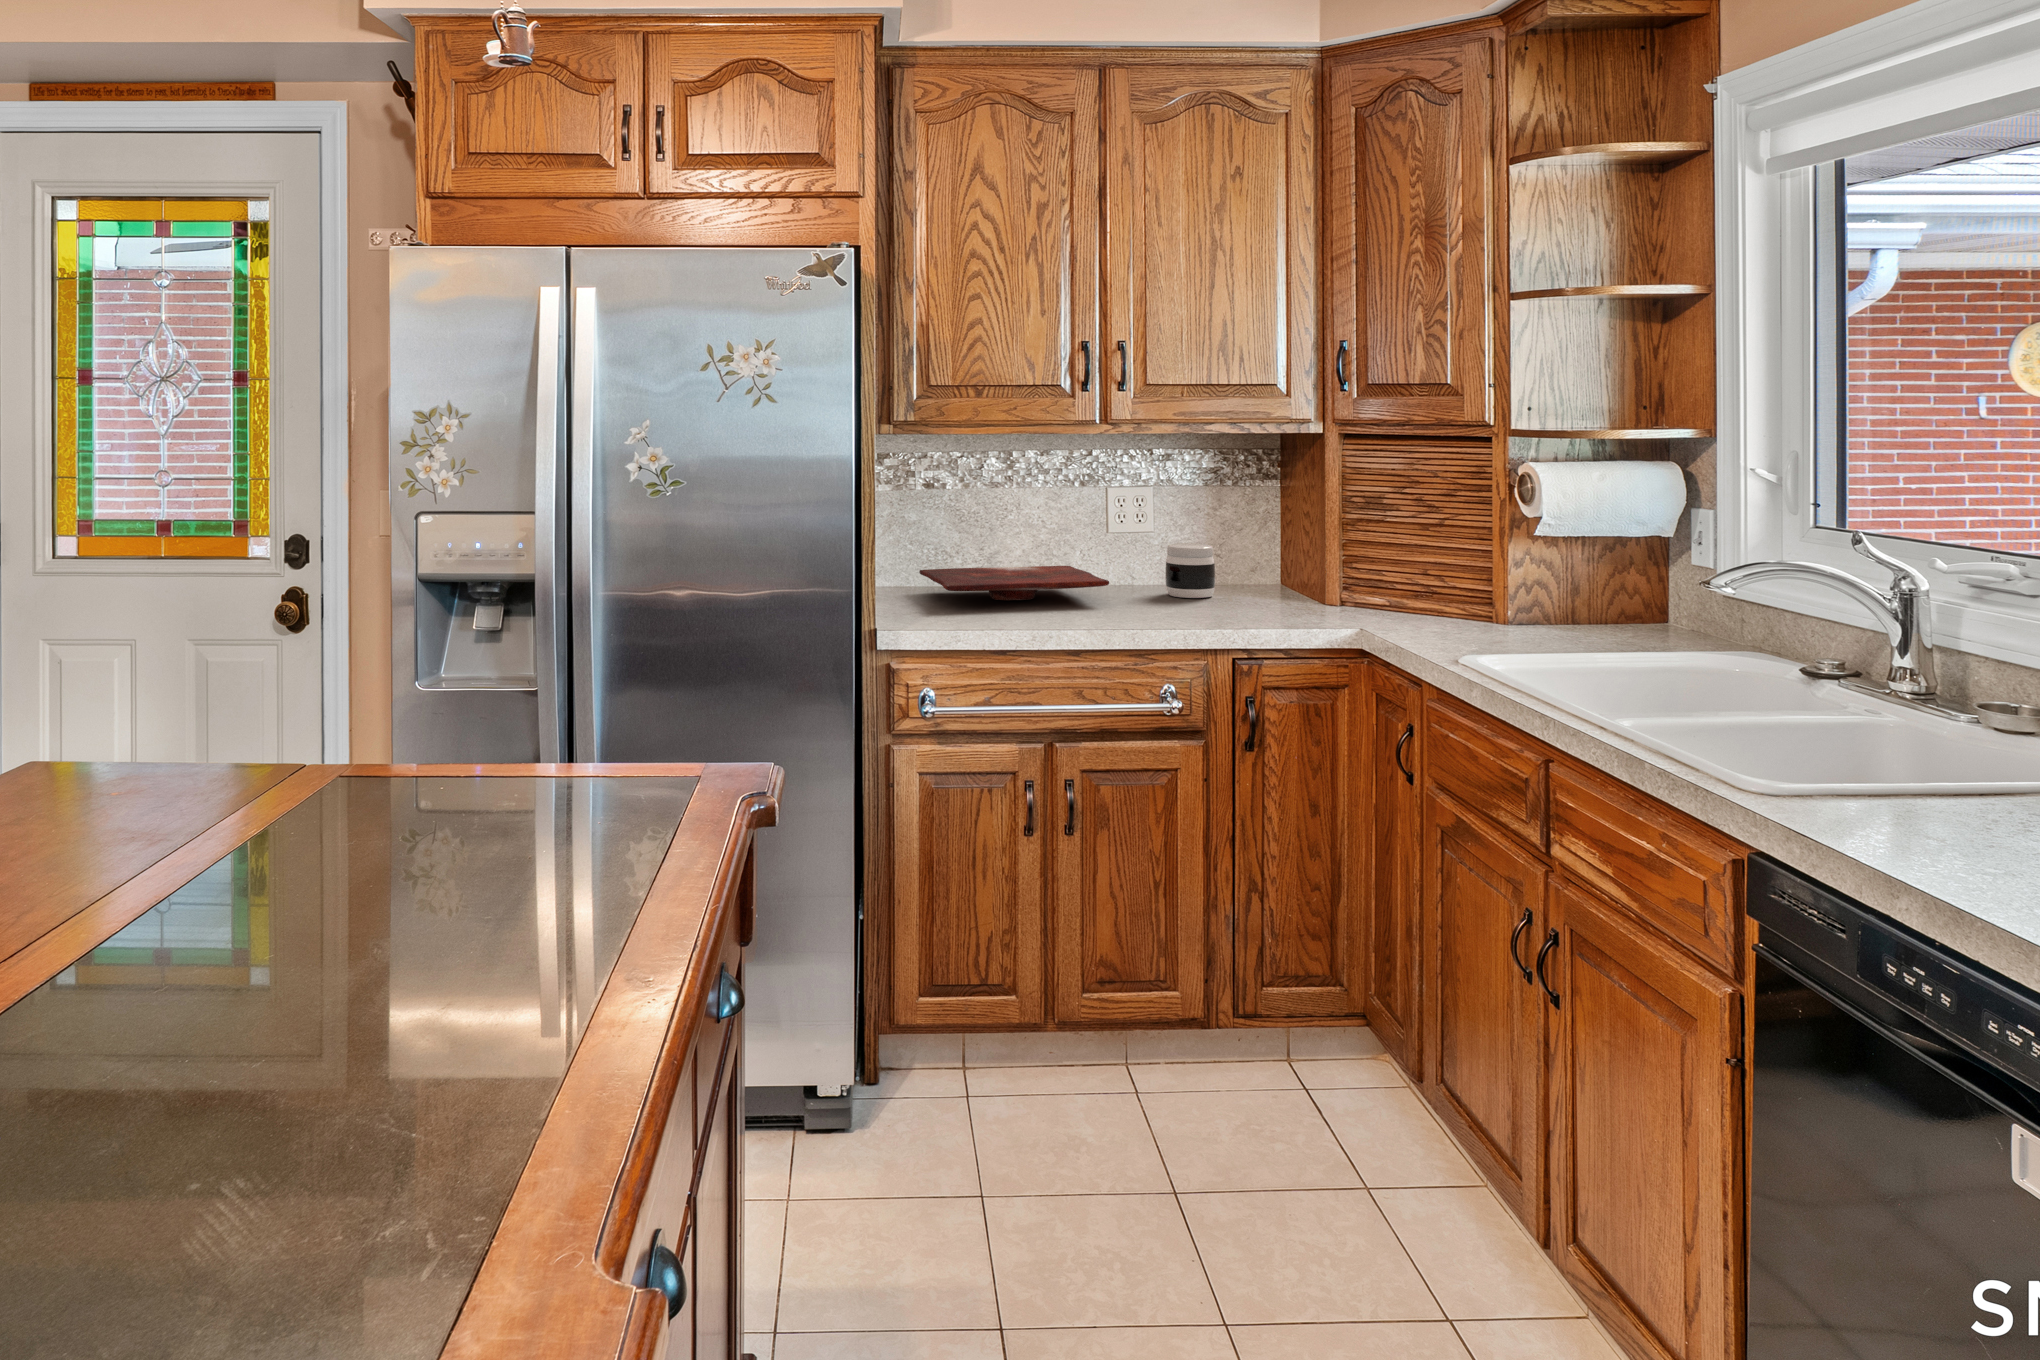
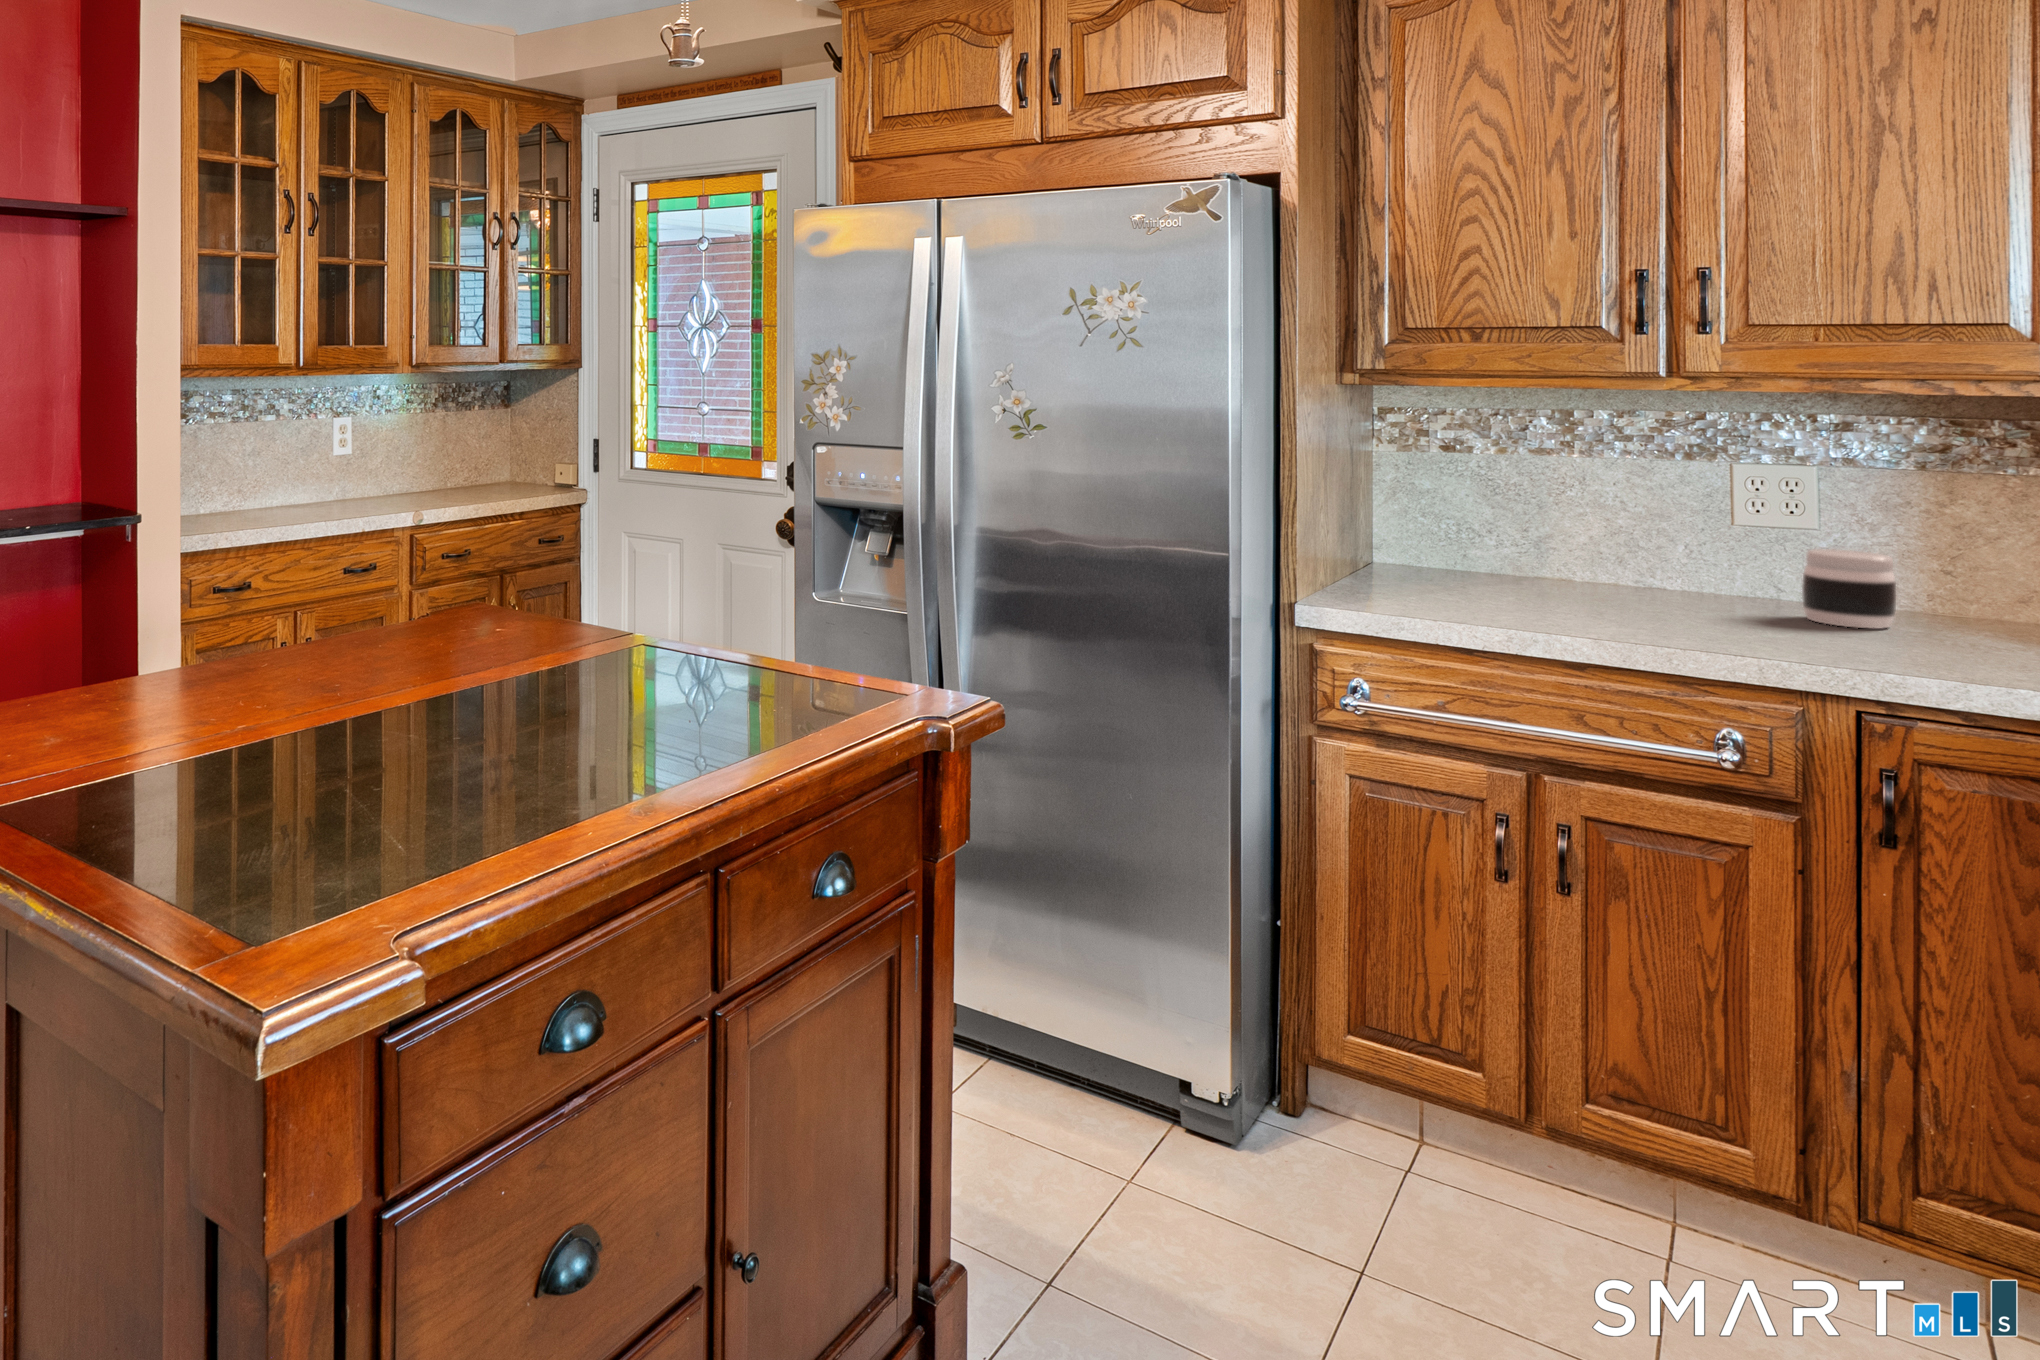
cutting board: present [919,566,1109,600] -> none [1413,549,1678,597]

